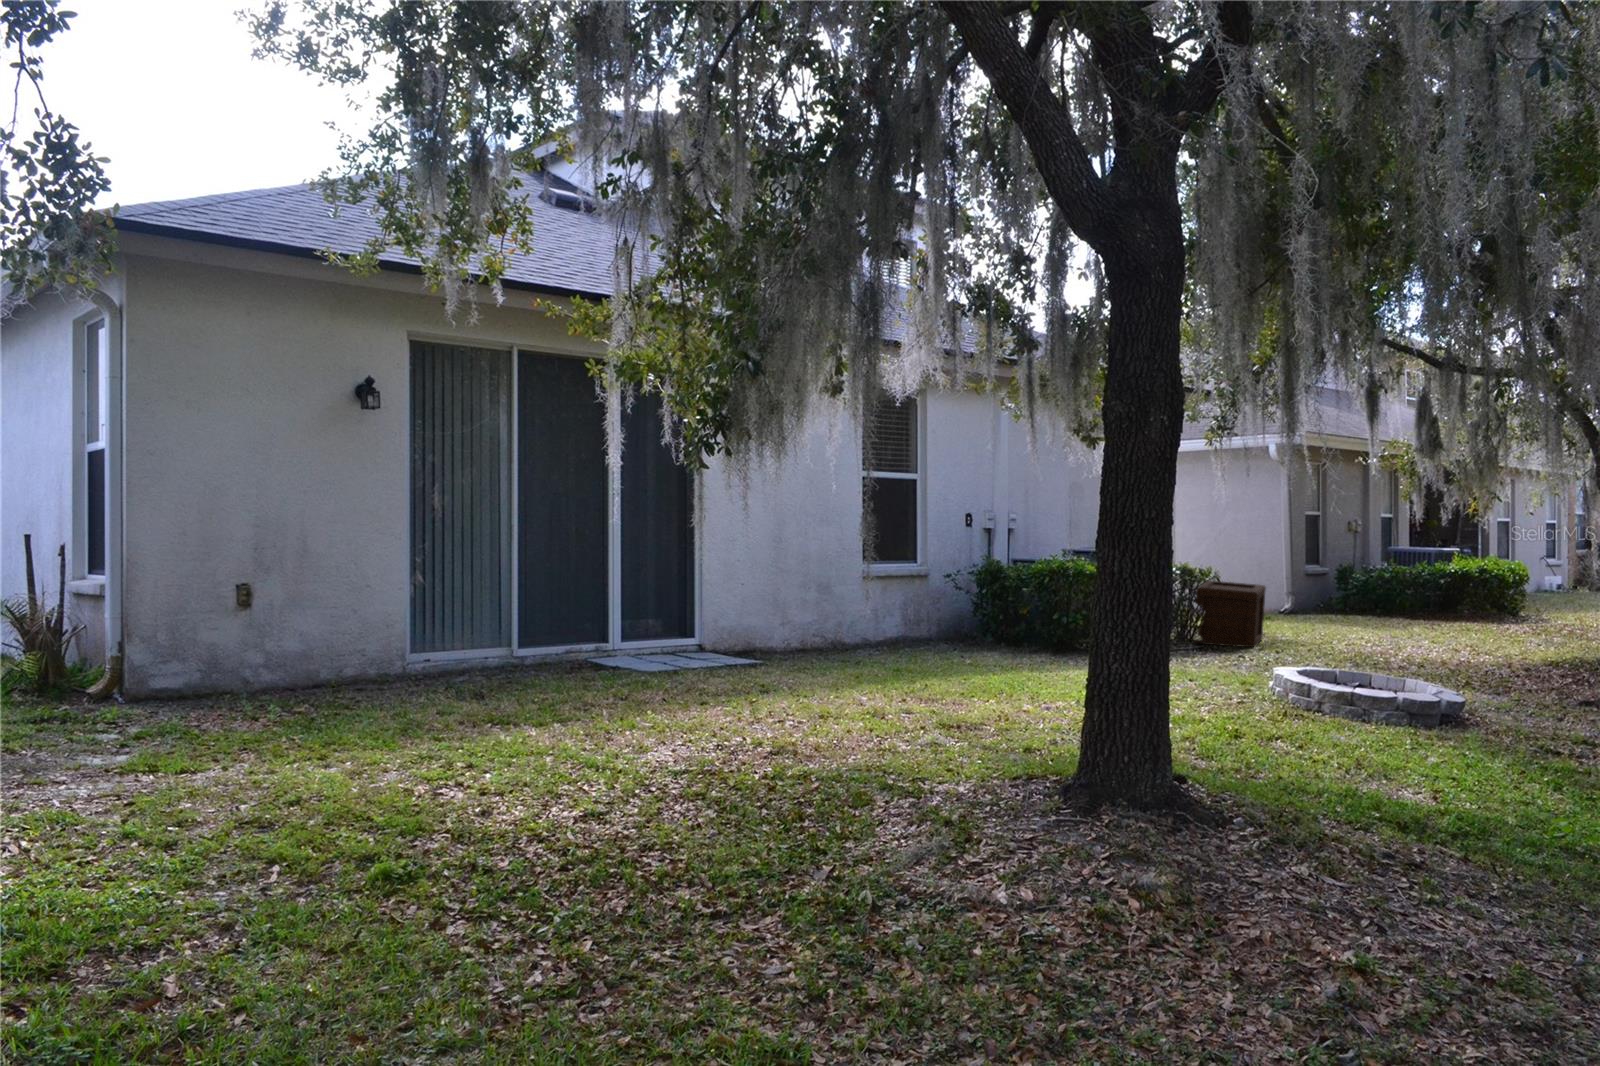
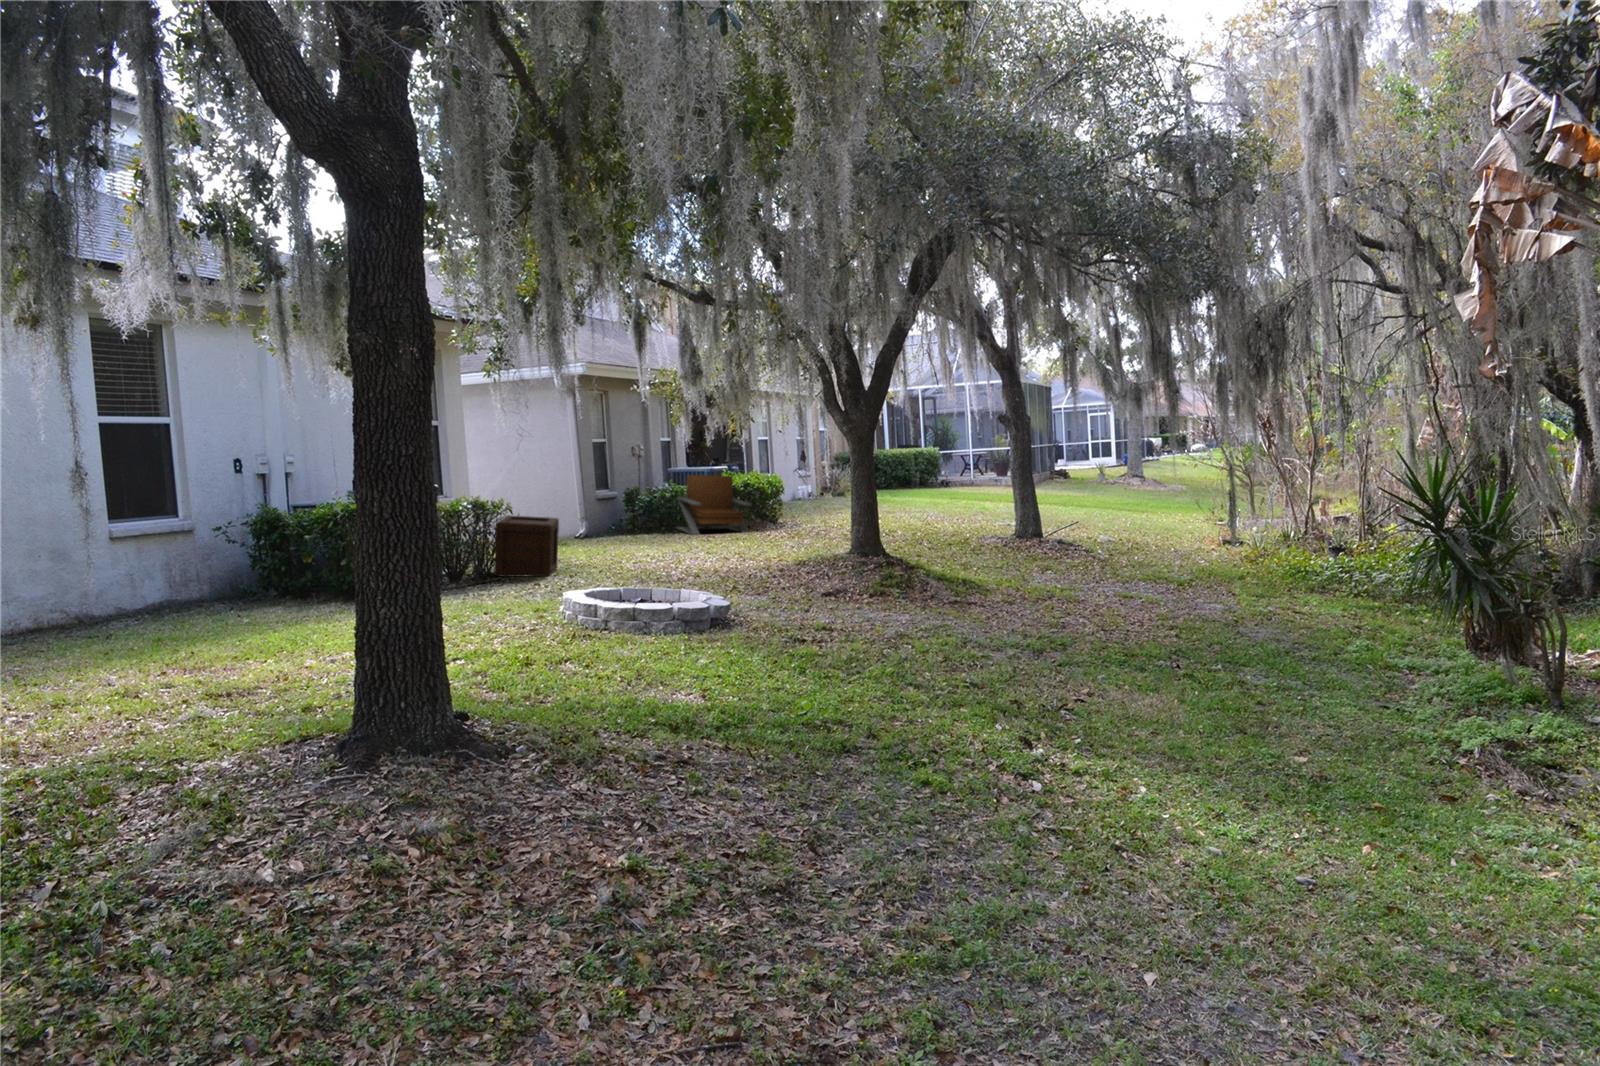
lounge chair: none [1406,541,1511,616] -> present [677,475,751,535]

